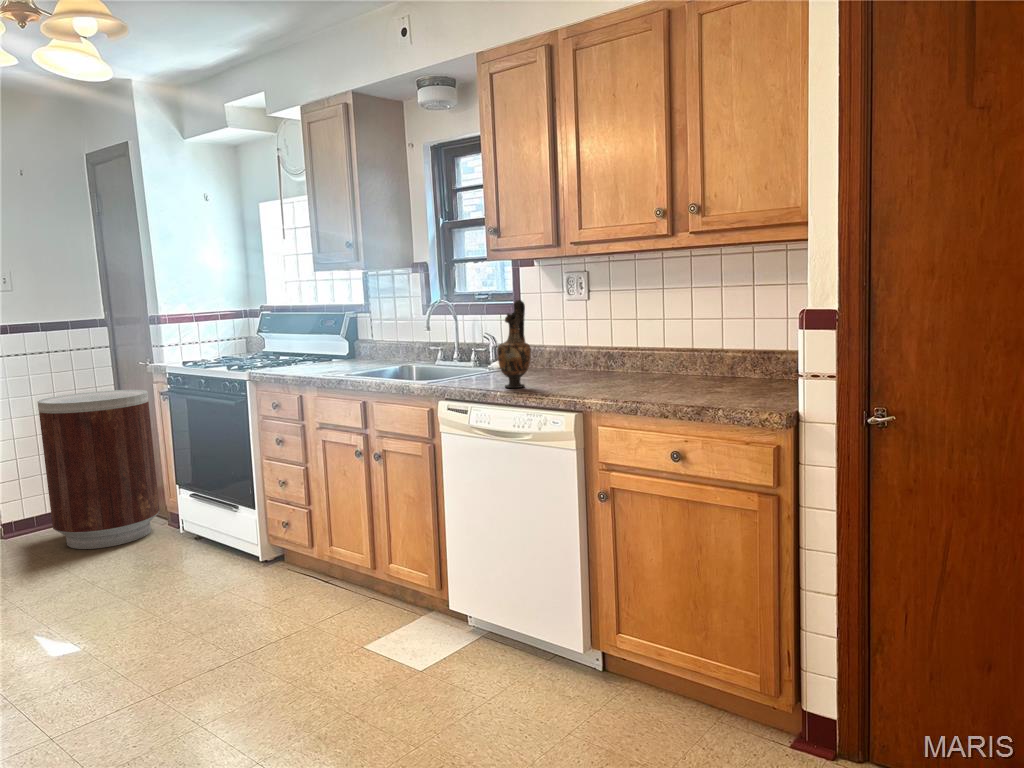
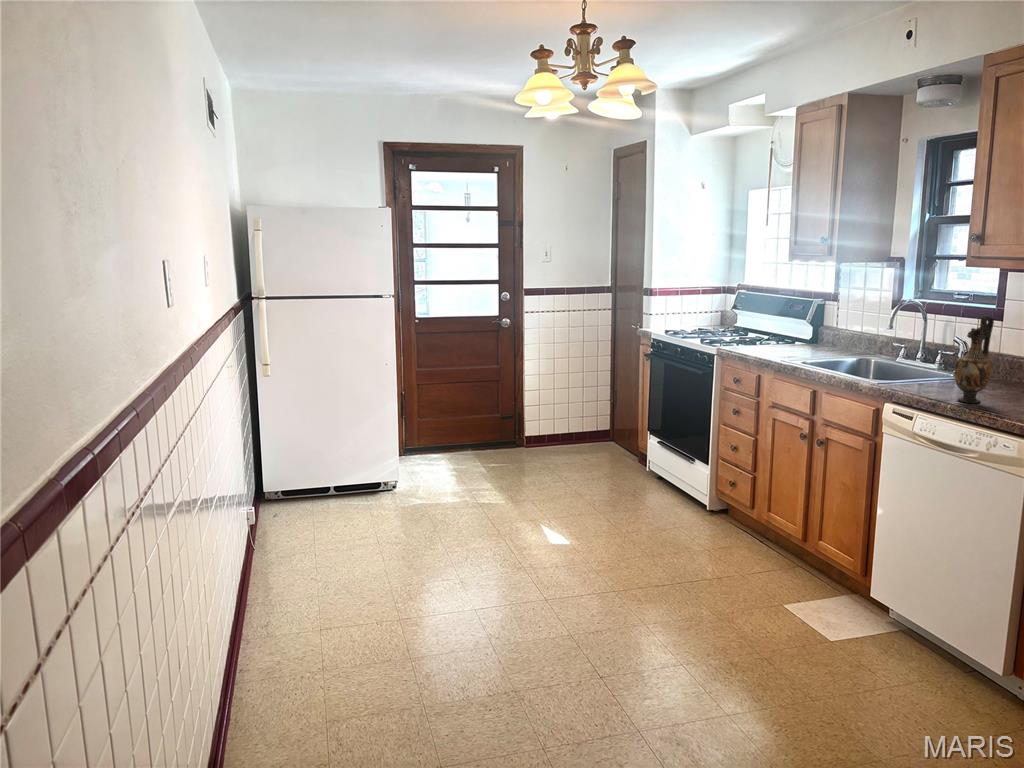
trash can: present [38,390,160,549] -> none [556,346,635,471]

